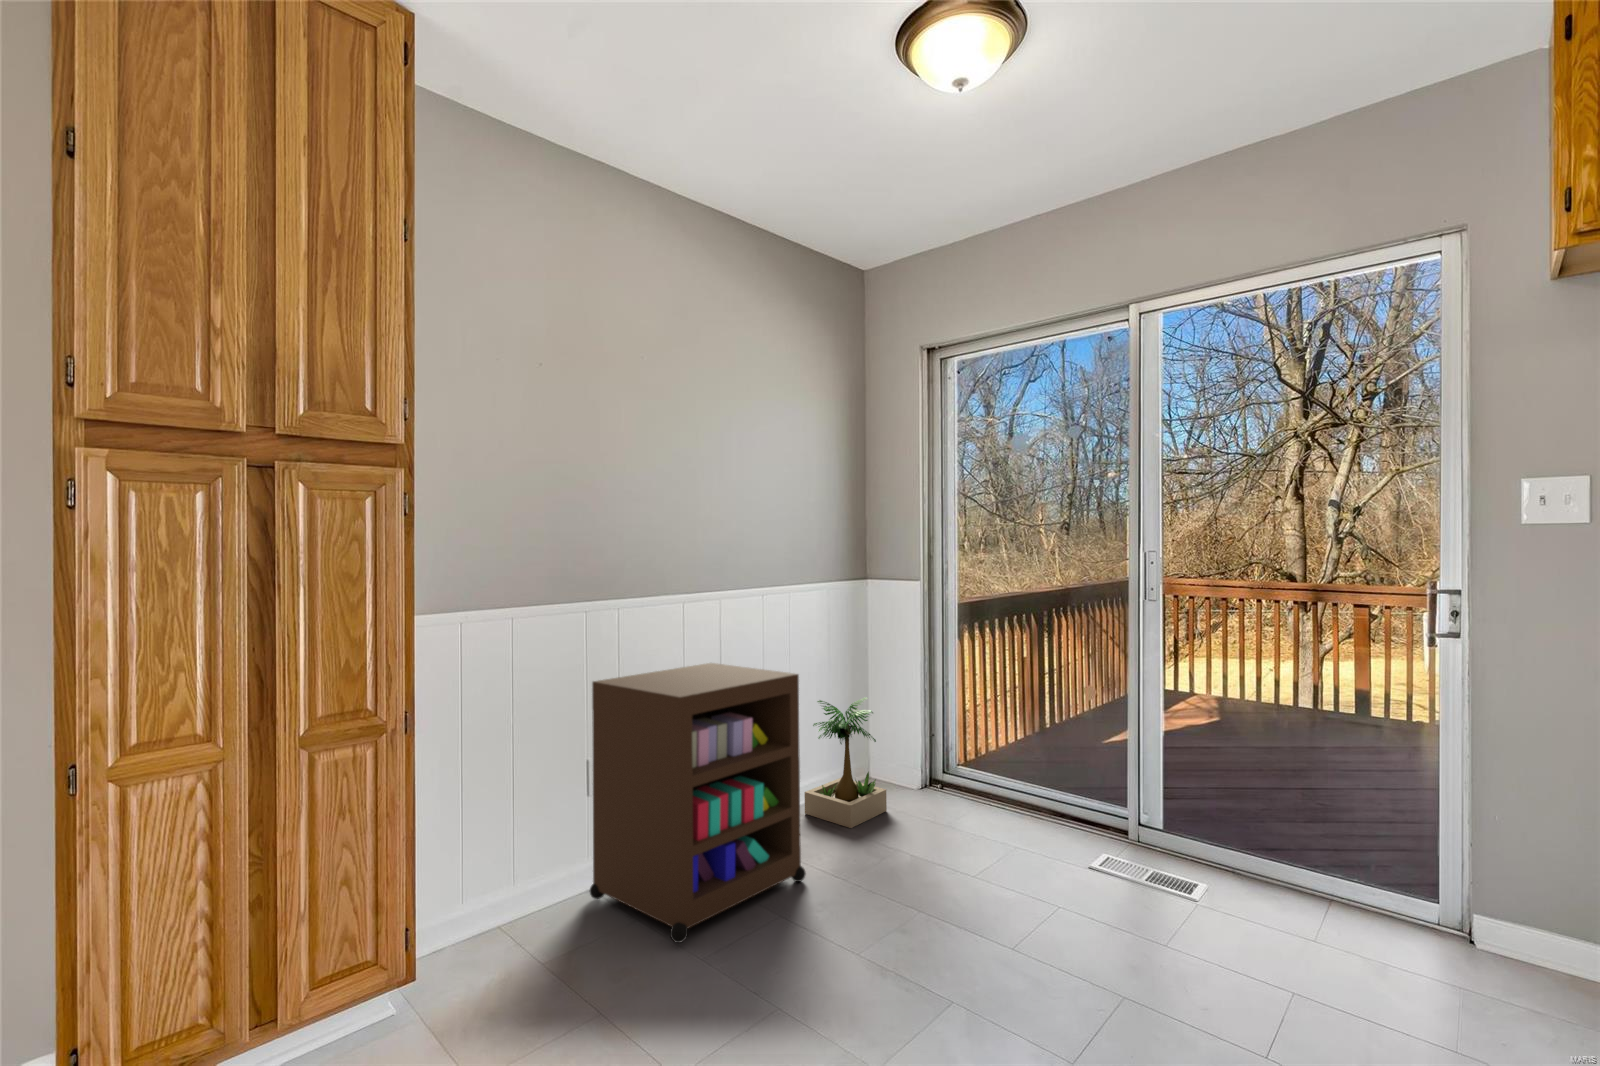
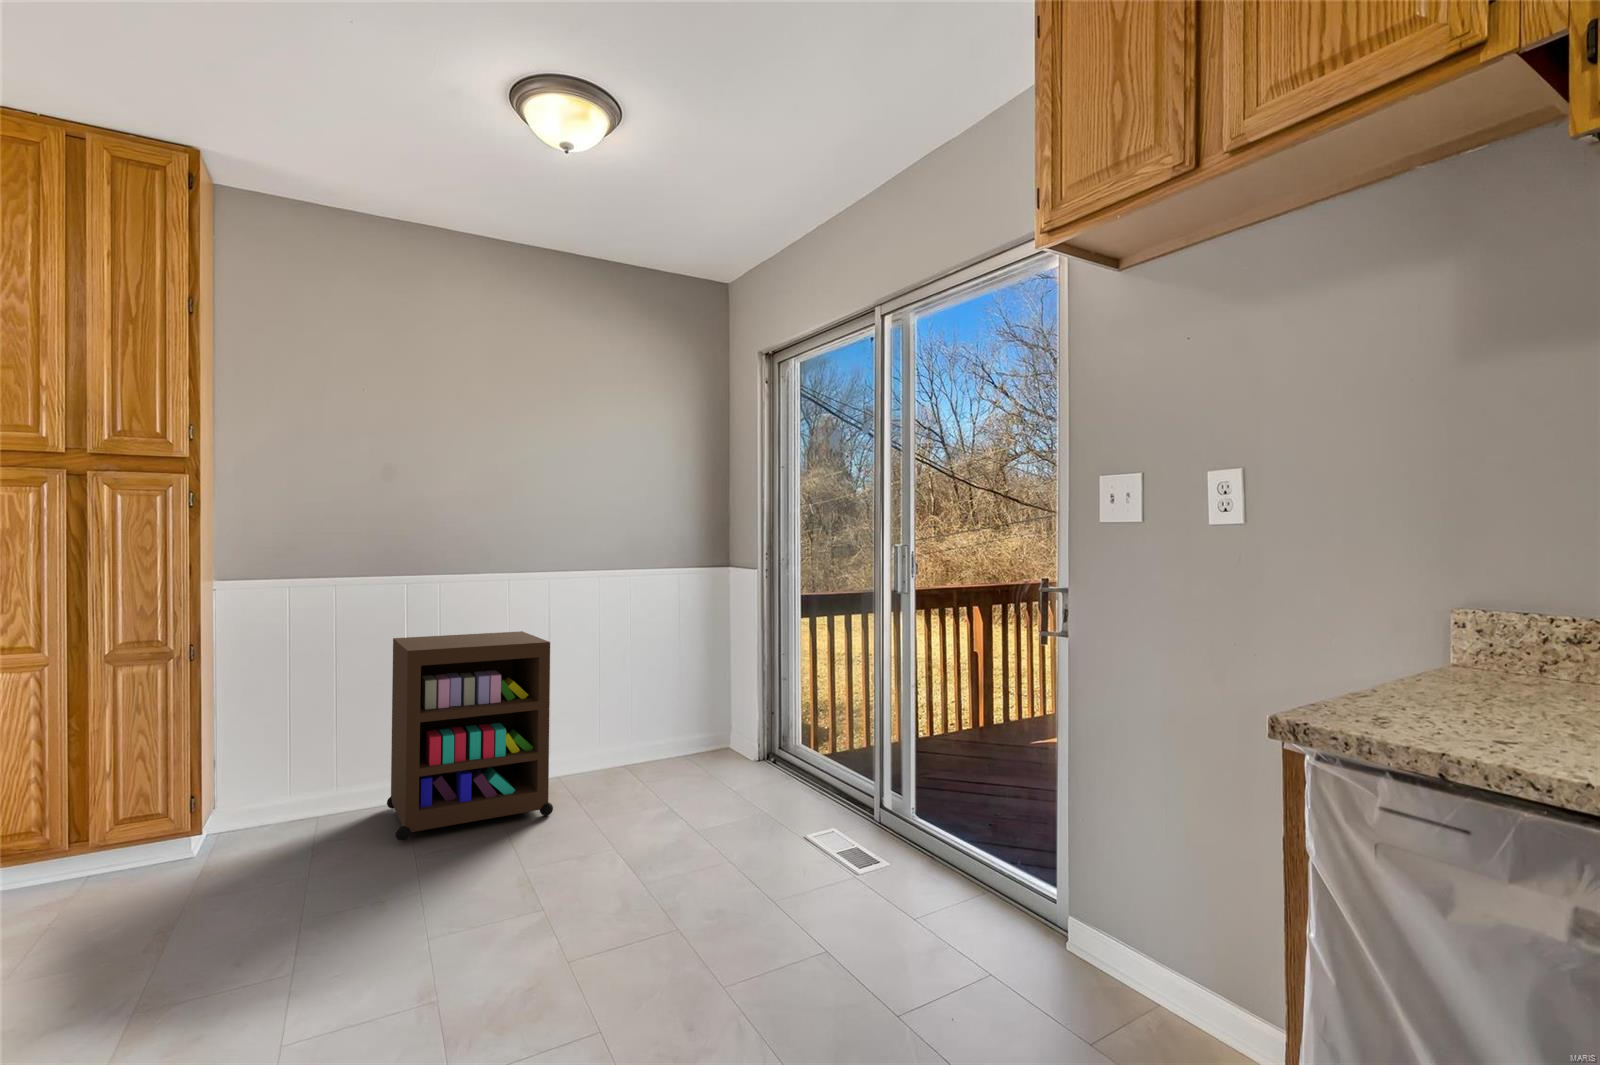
potted plant: present [805,697,887,828] -> none [626,671,699,784]

